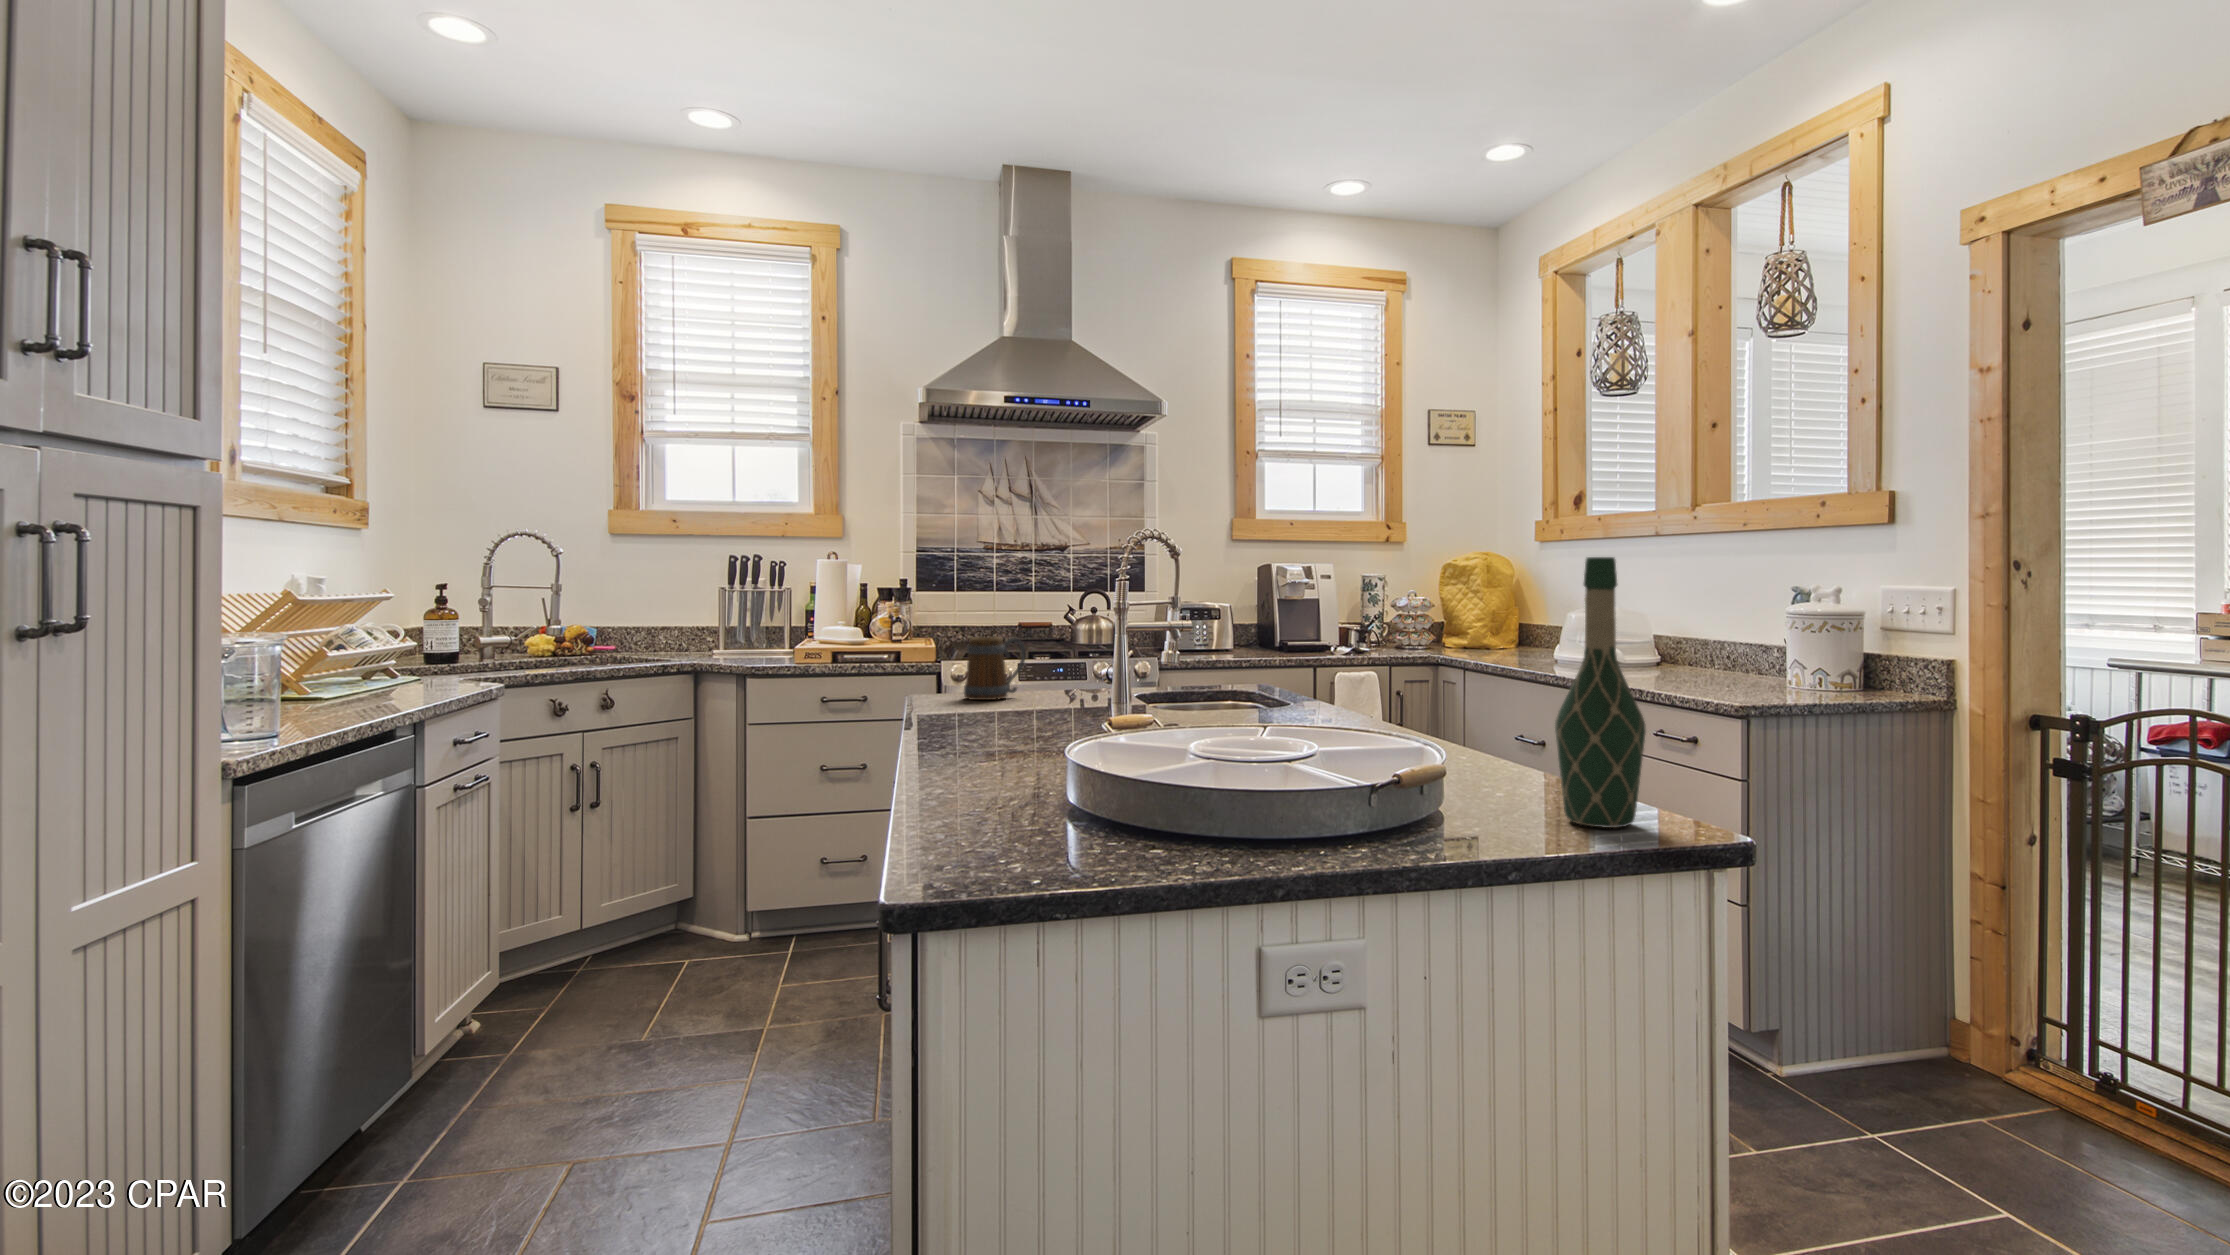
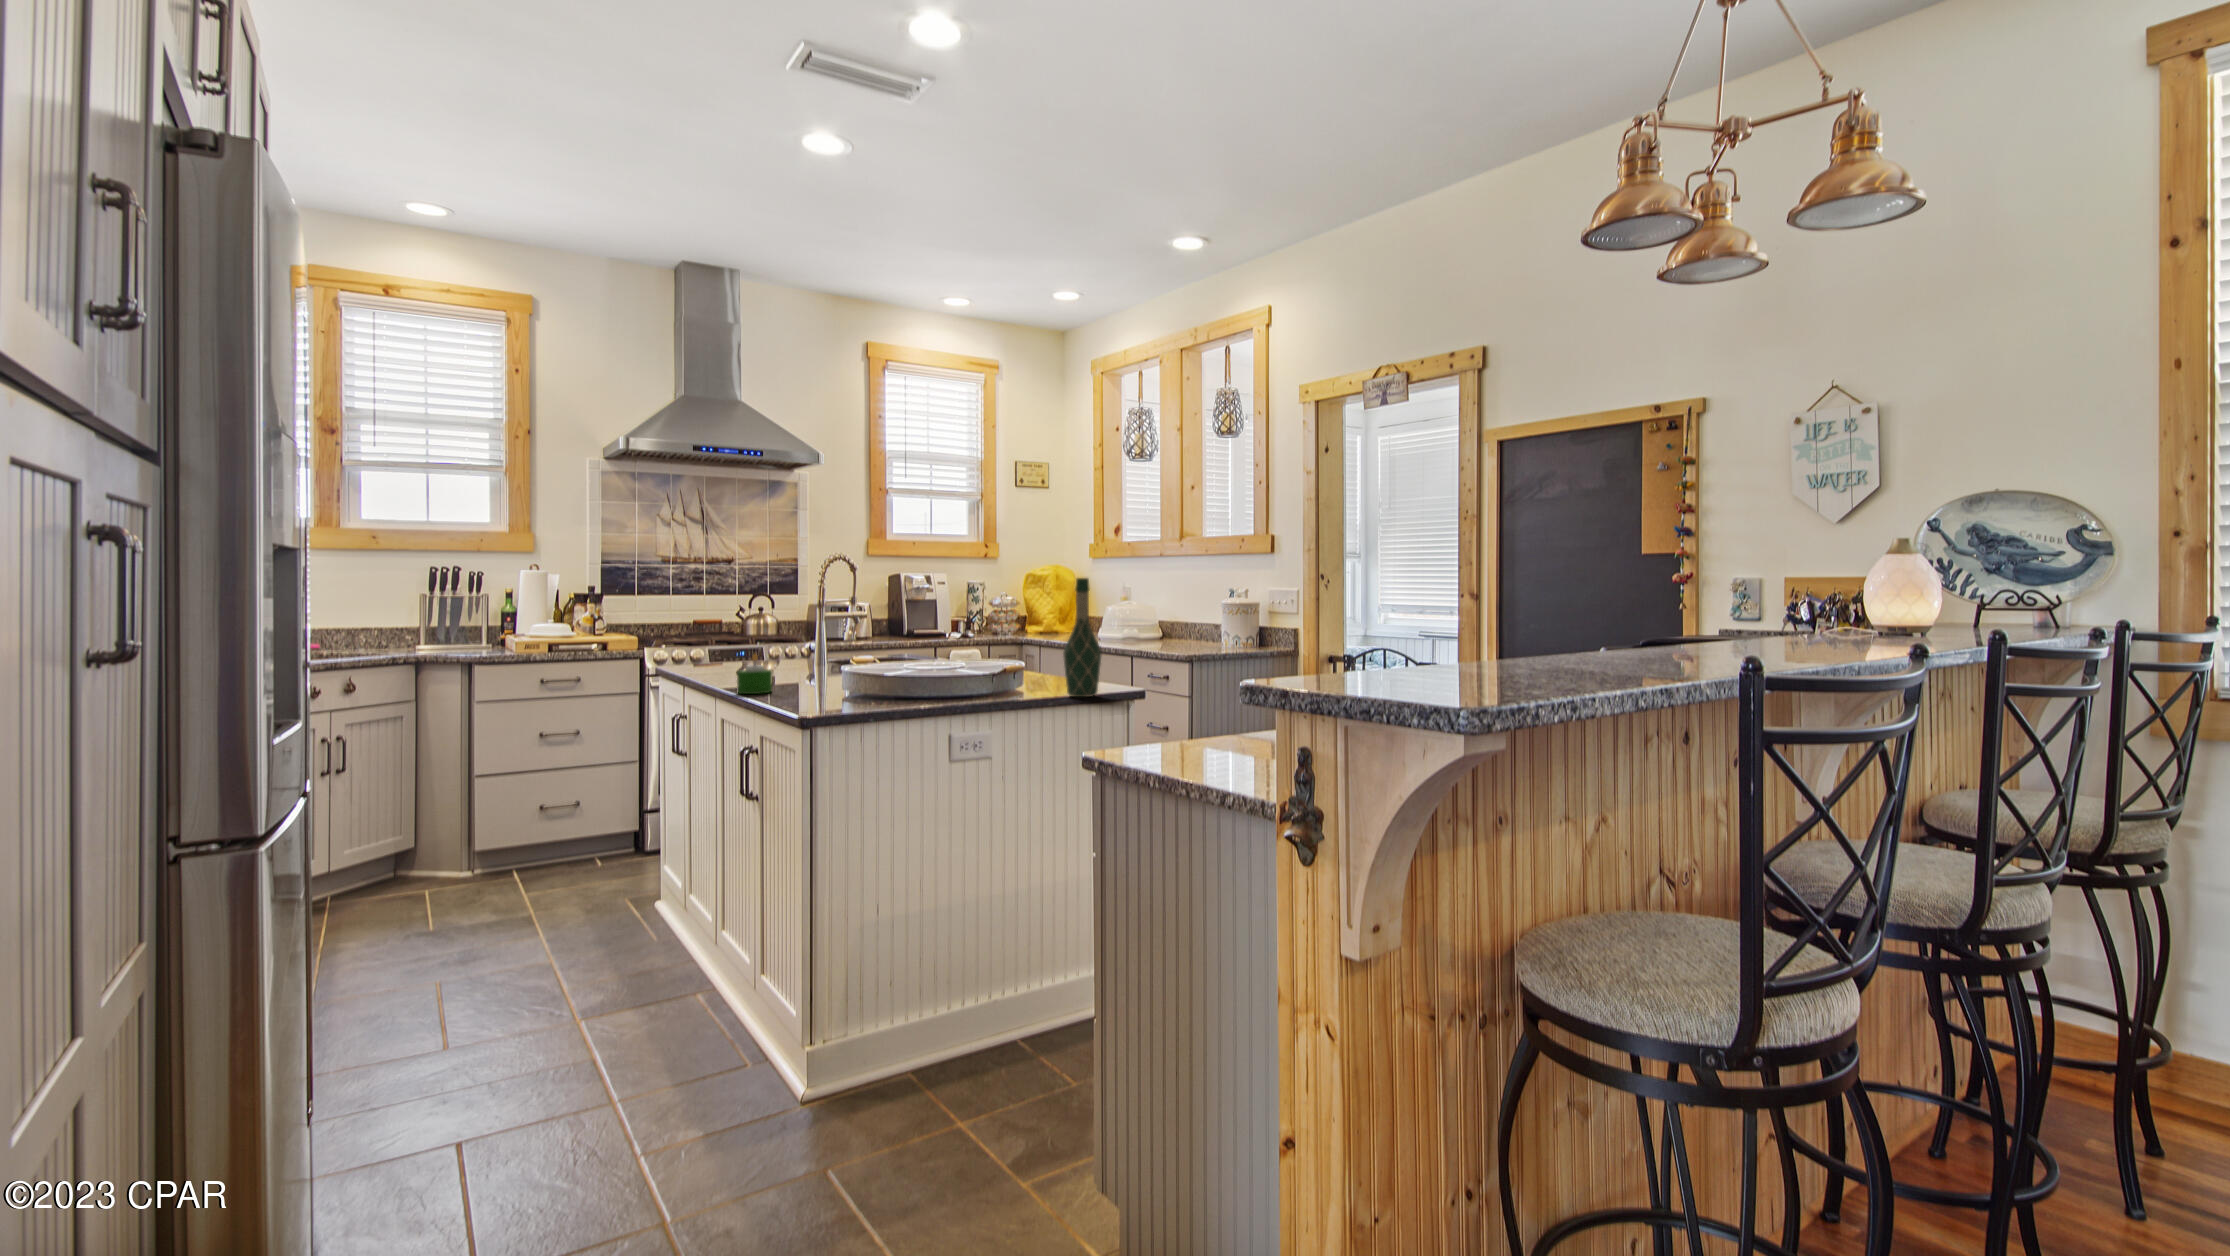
mug: present [964,637,1025,700] -> none [696,625,741,668]
candle: none [949,695,1008,769] -> present [737,654,772,694]

